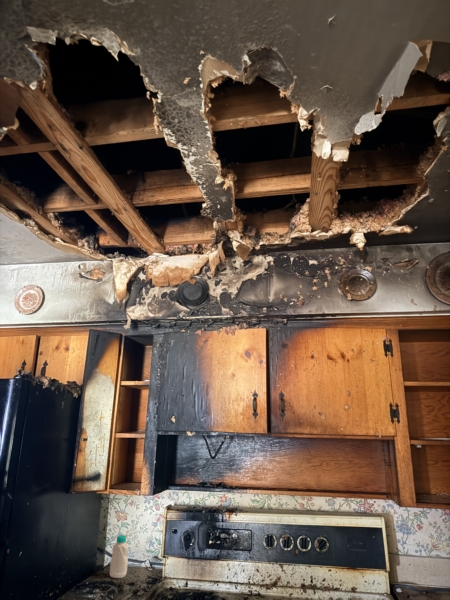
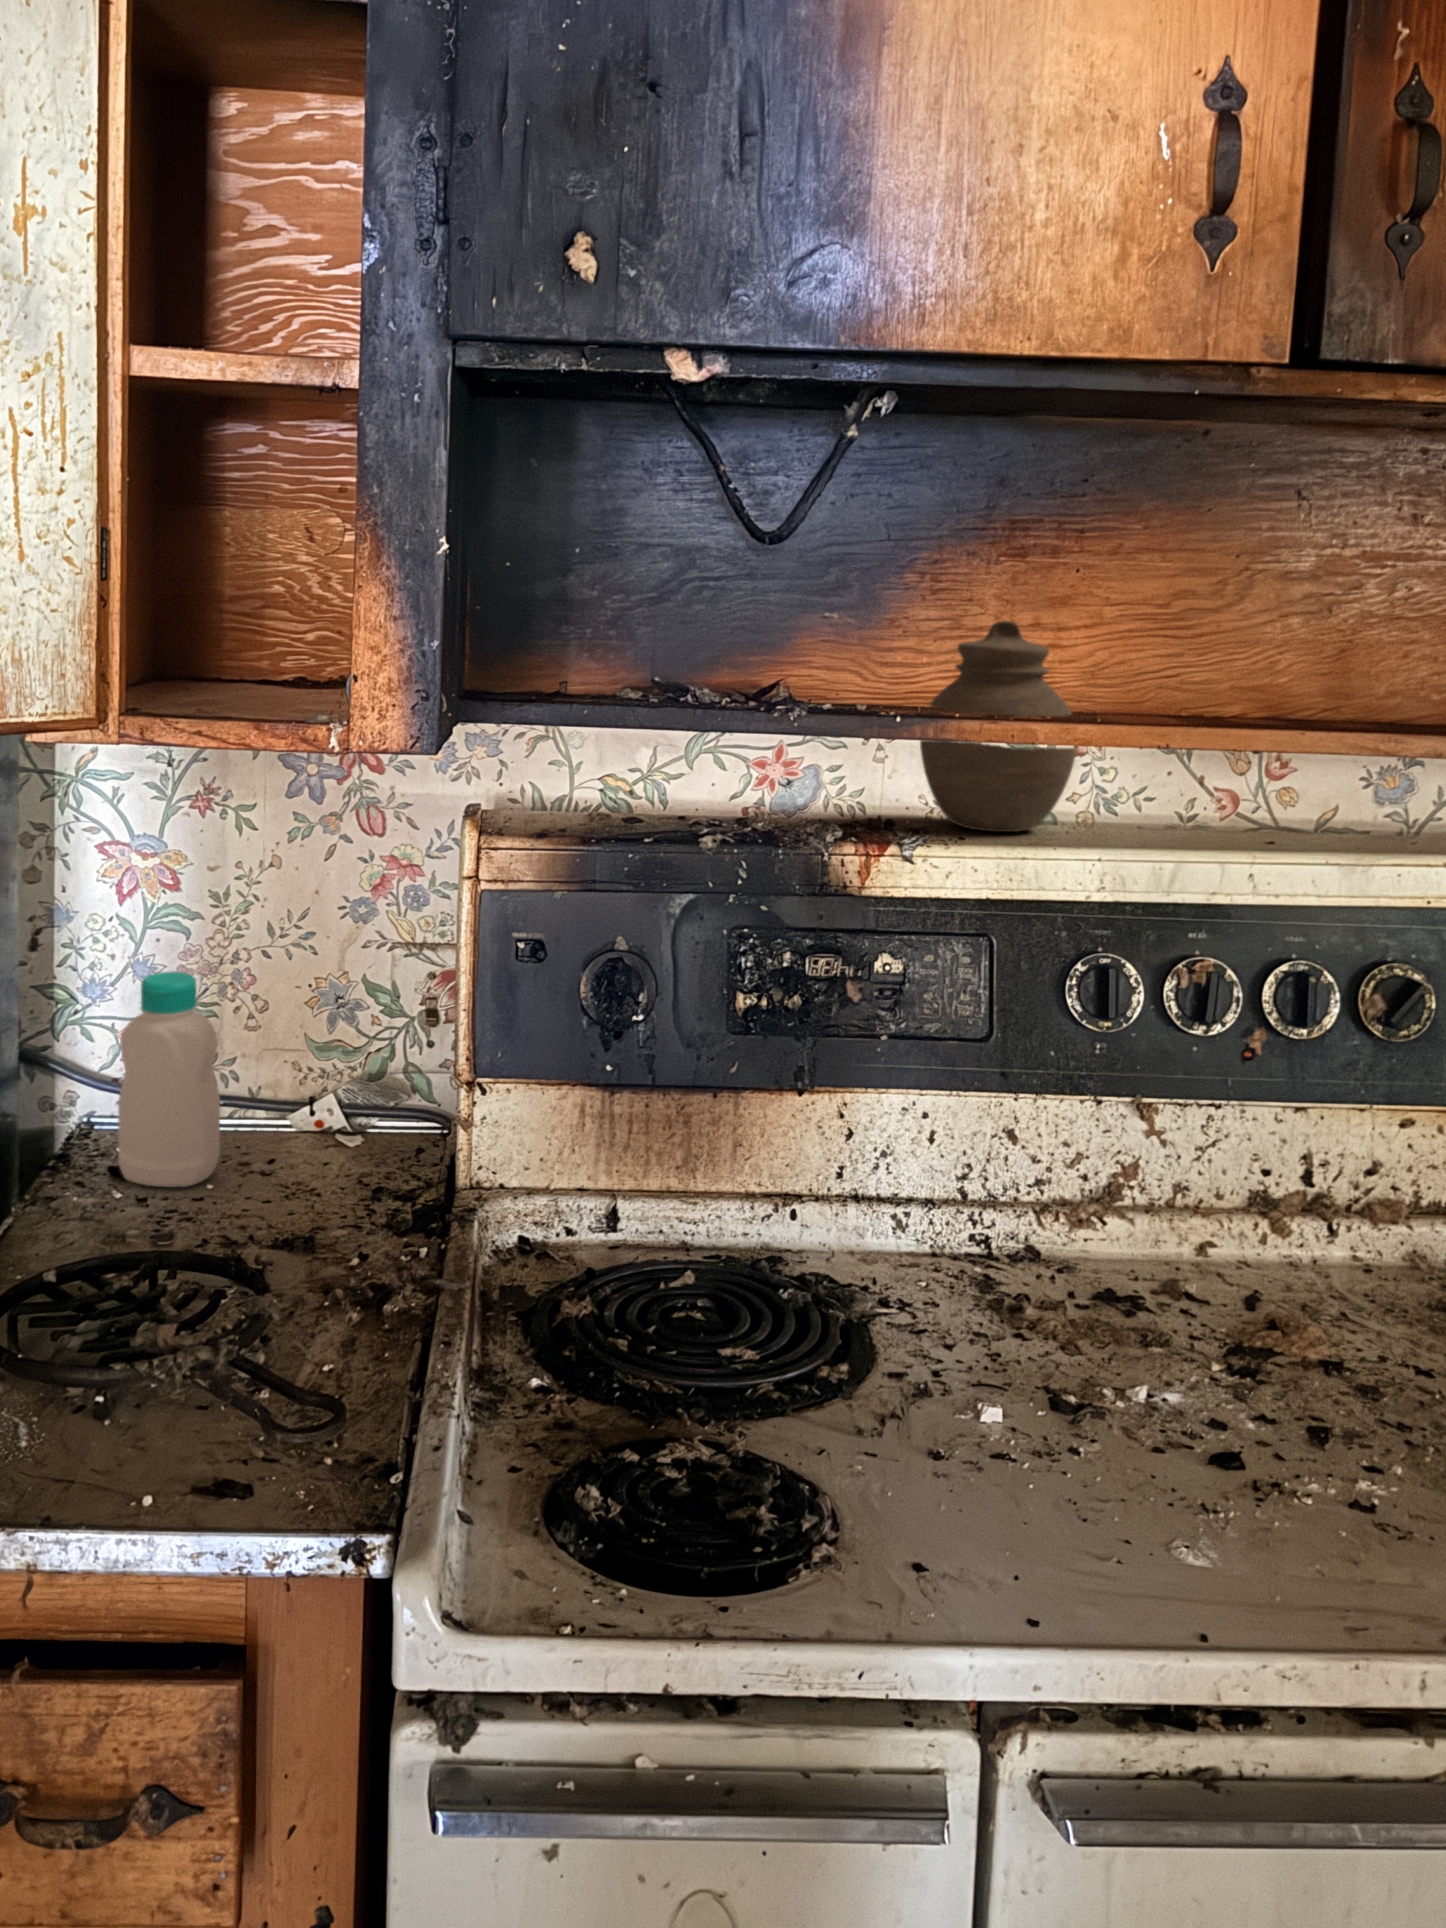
jar: none [245,473,270,511] -> present [920,621,1077,832]

